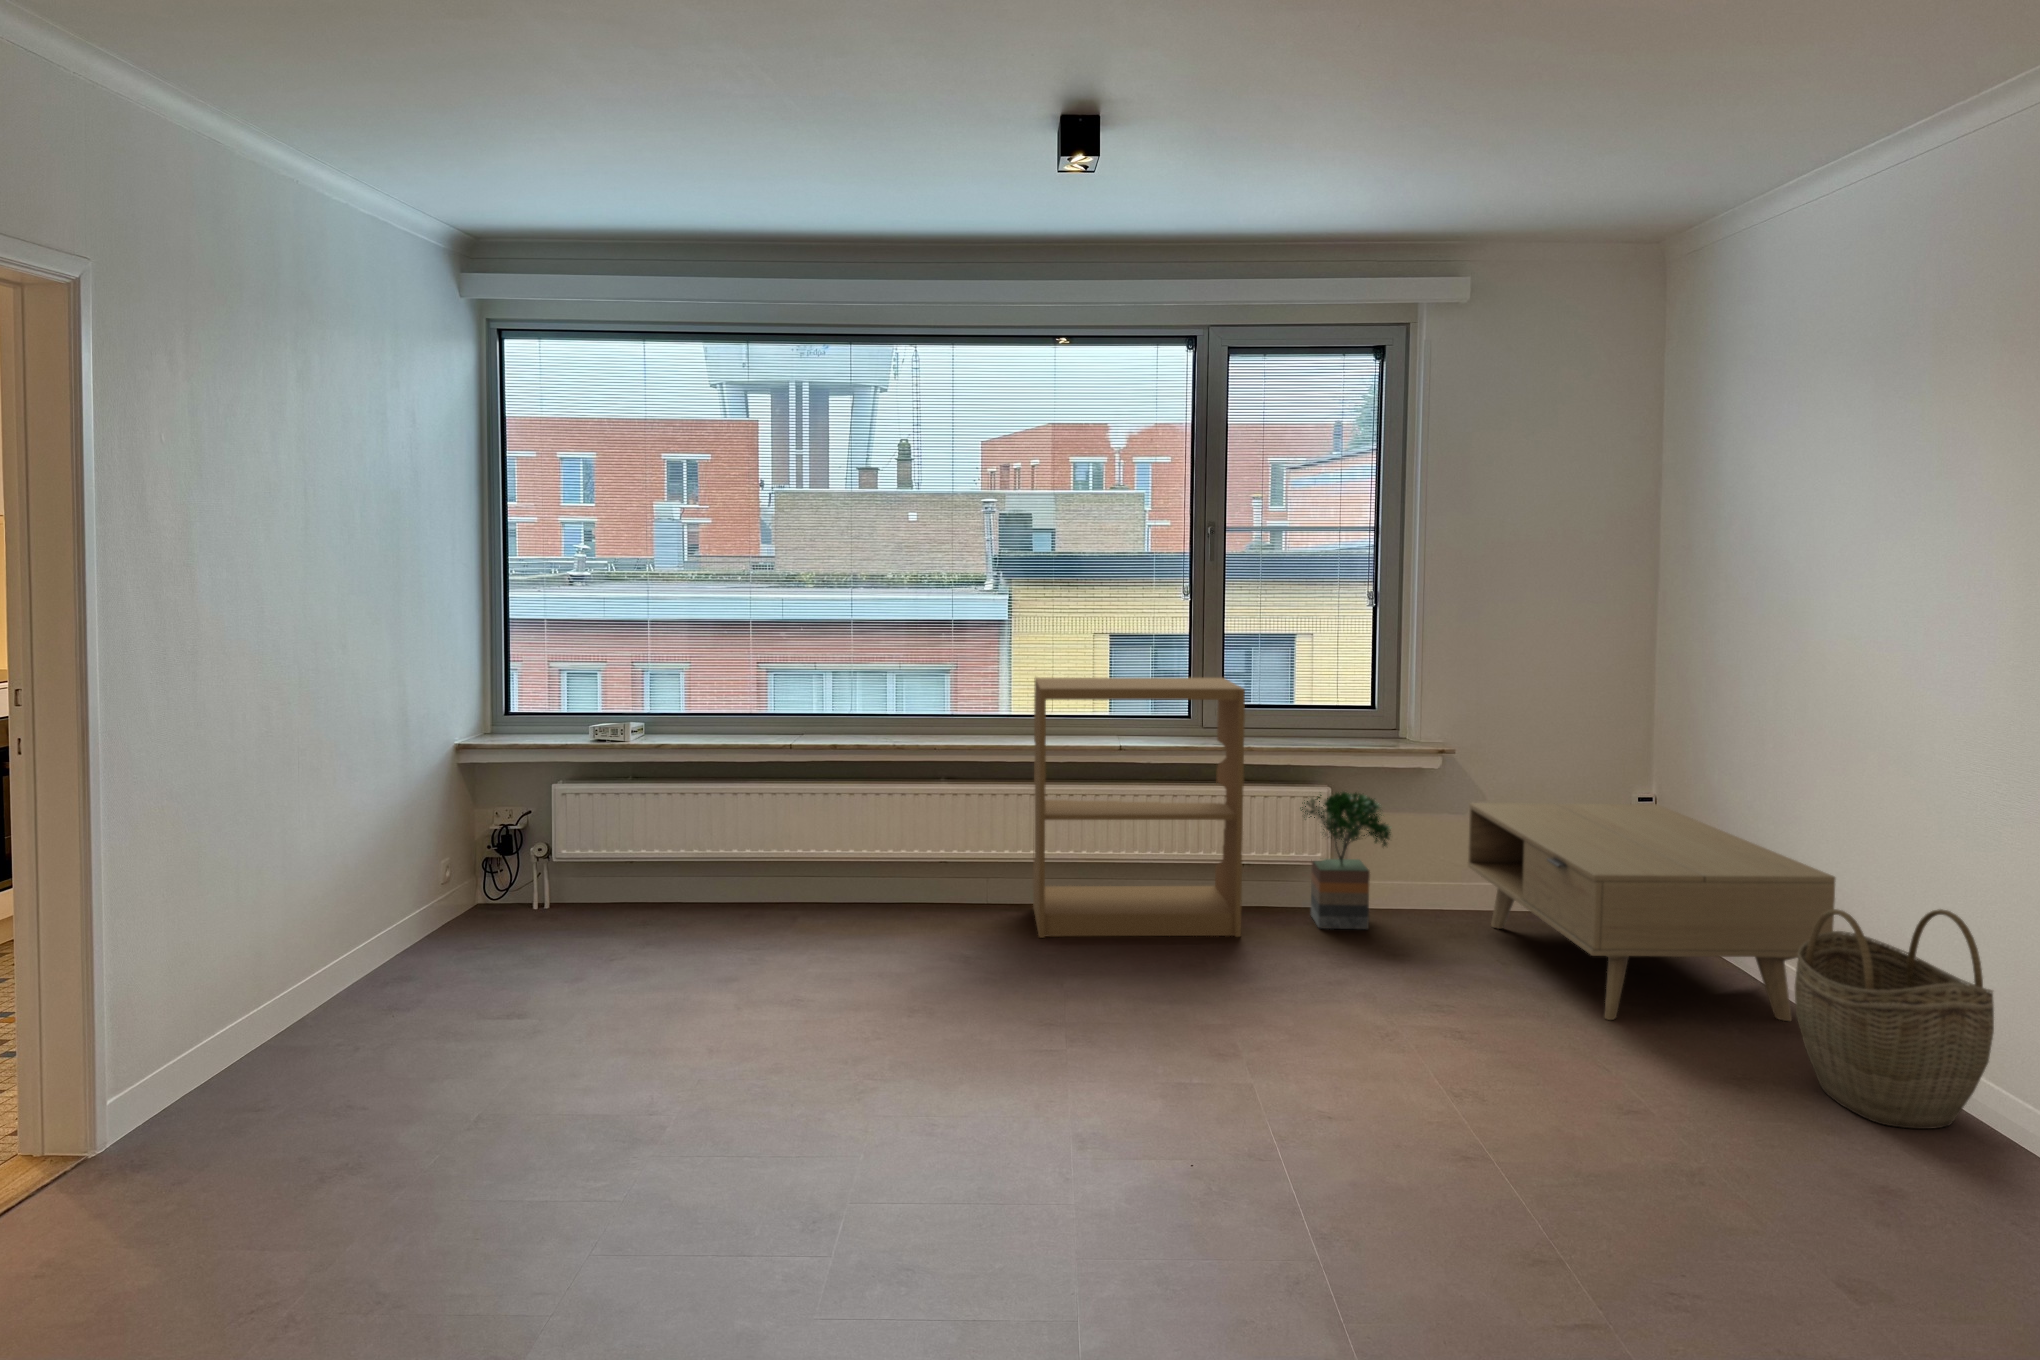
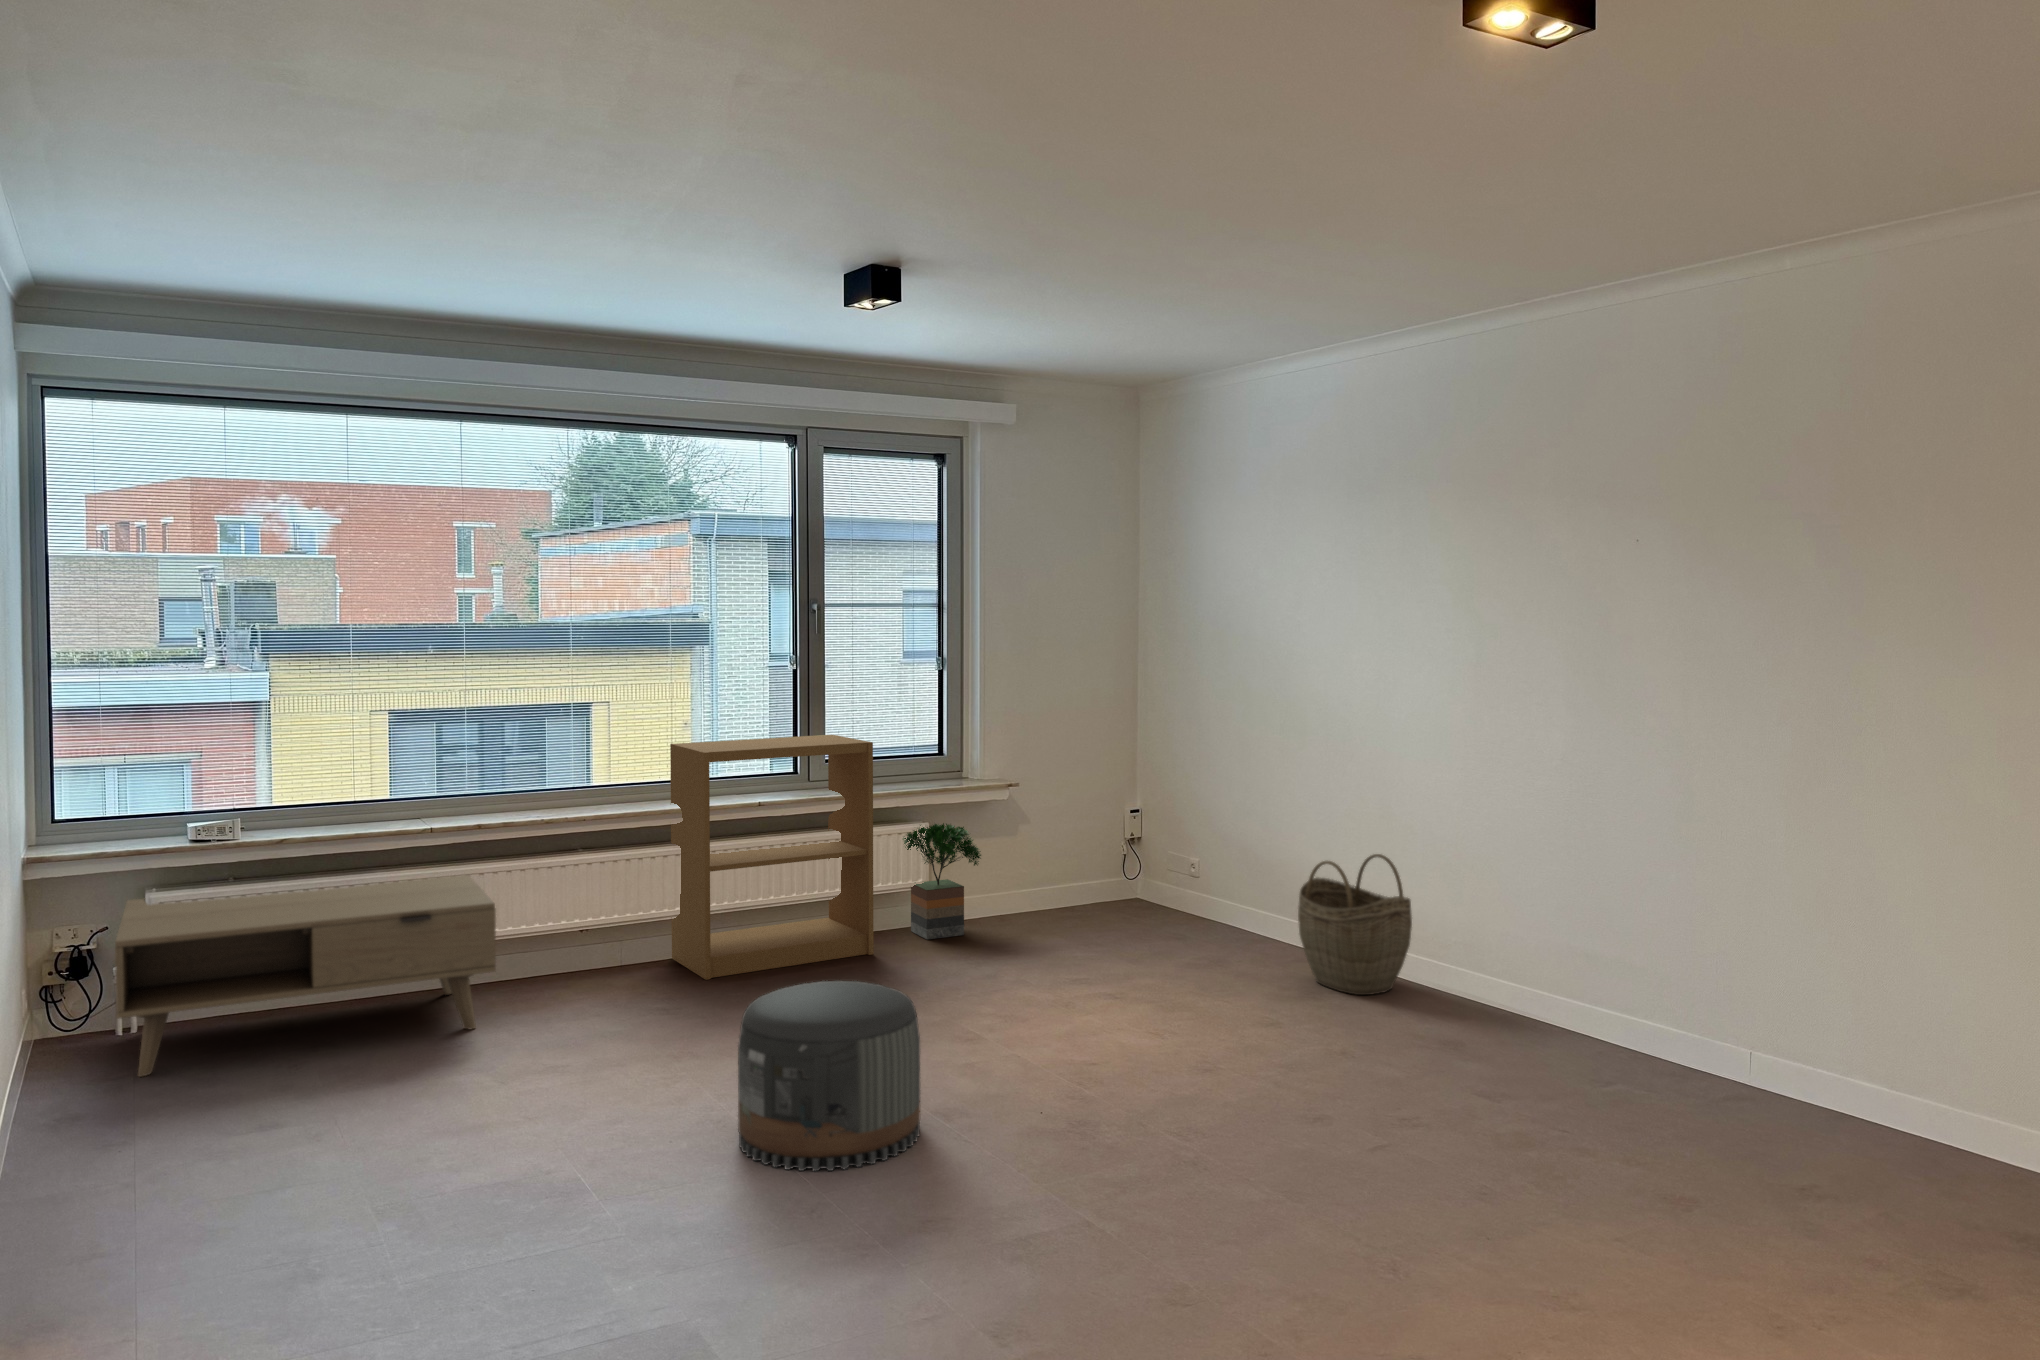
coffee table: present [1468,803,1835,1021] -> present [115,875,496,1077]
pouf: none [843,975,1068,1226] -> present [738,981,920,1171]

